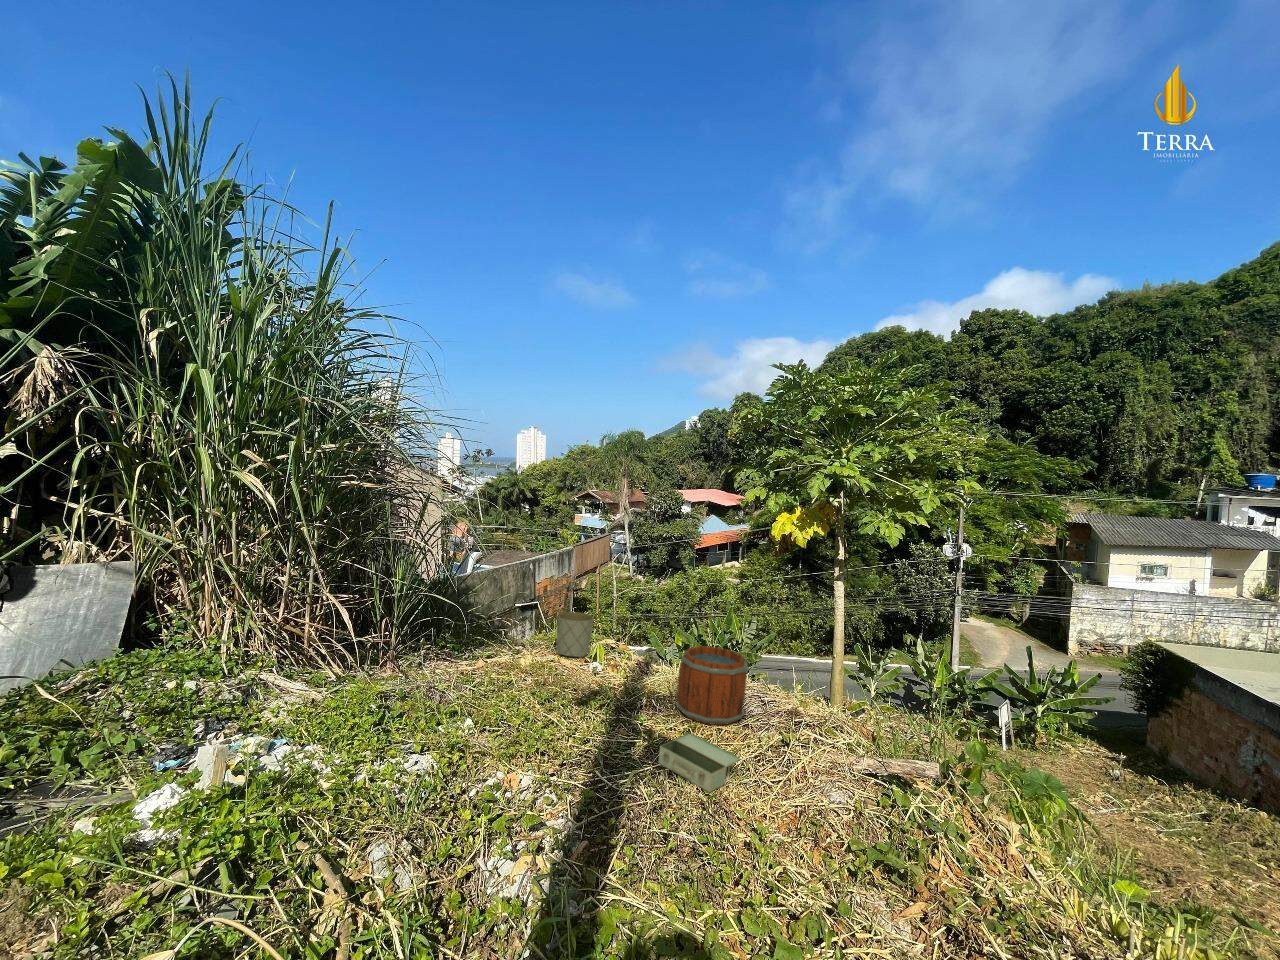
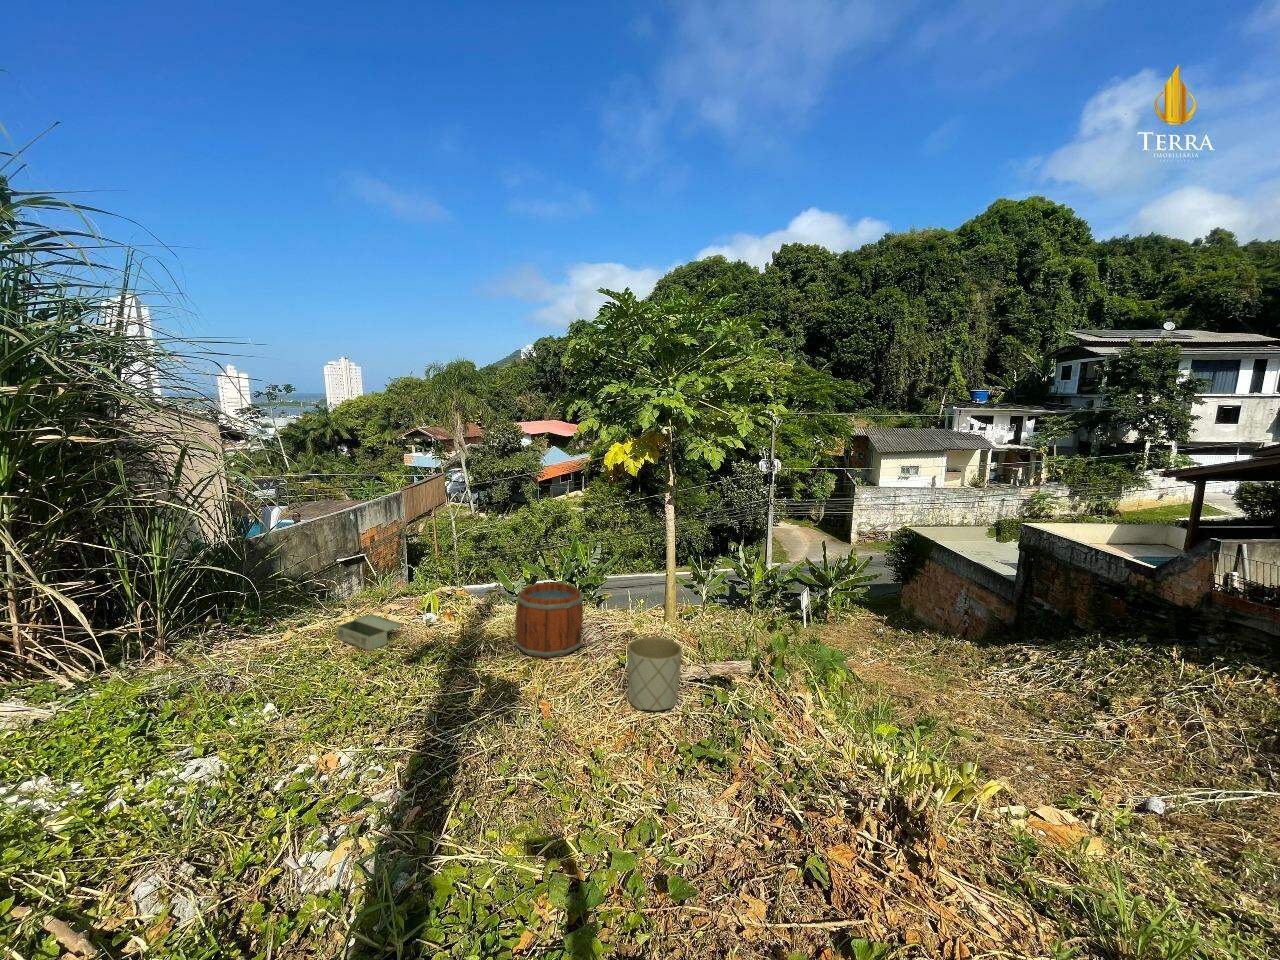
planter: present [556,612,594,658] -> present [627,637,682,711]
toolbox: present [659,733,740,792] -> present [337,614,402,651]

